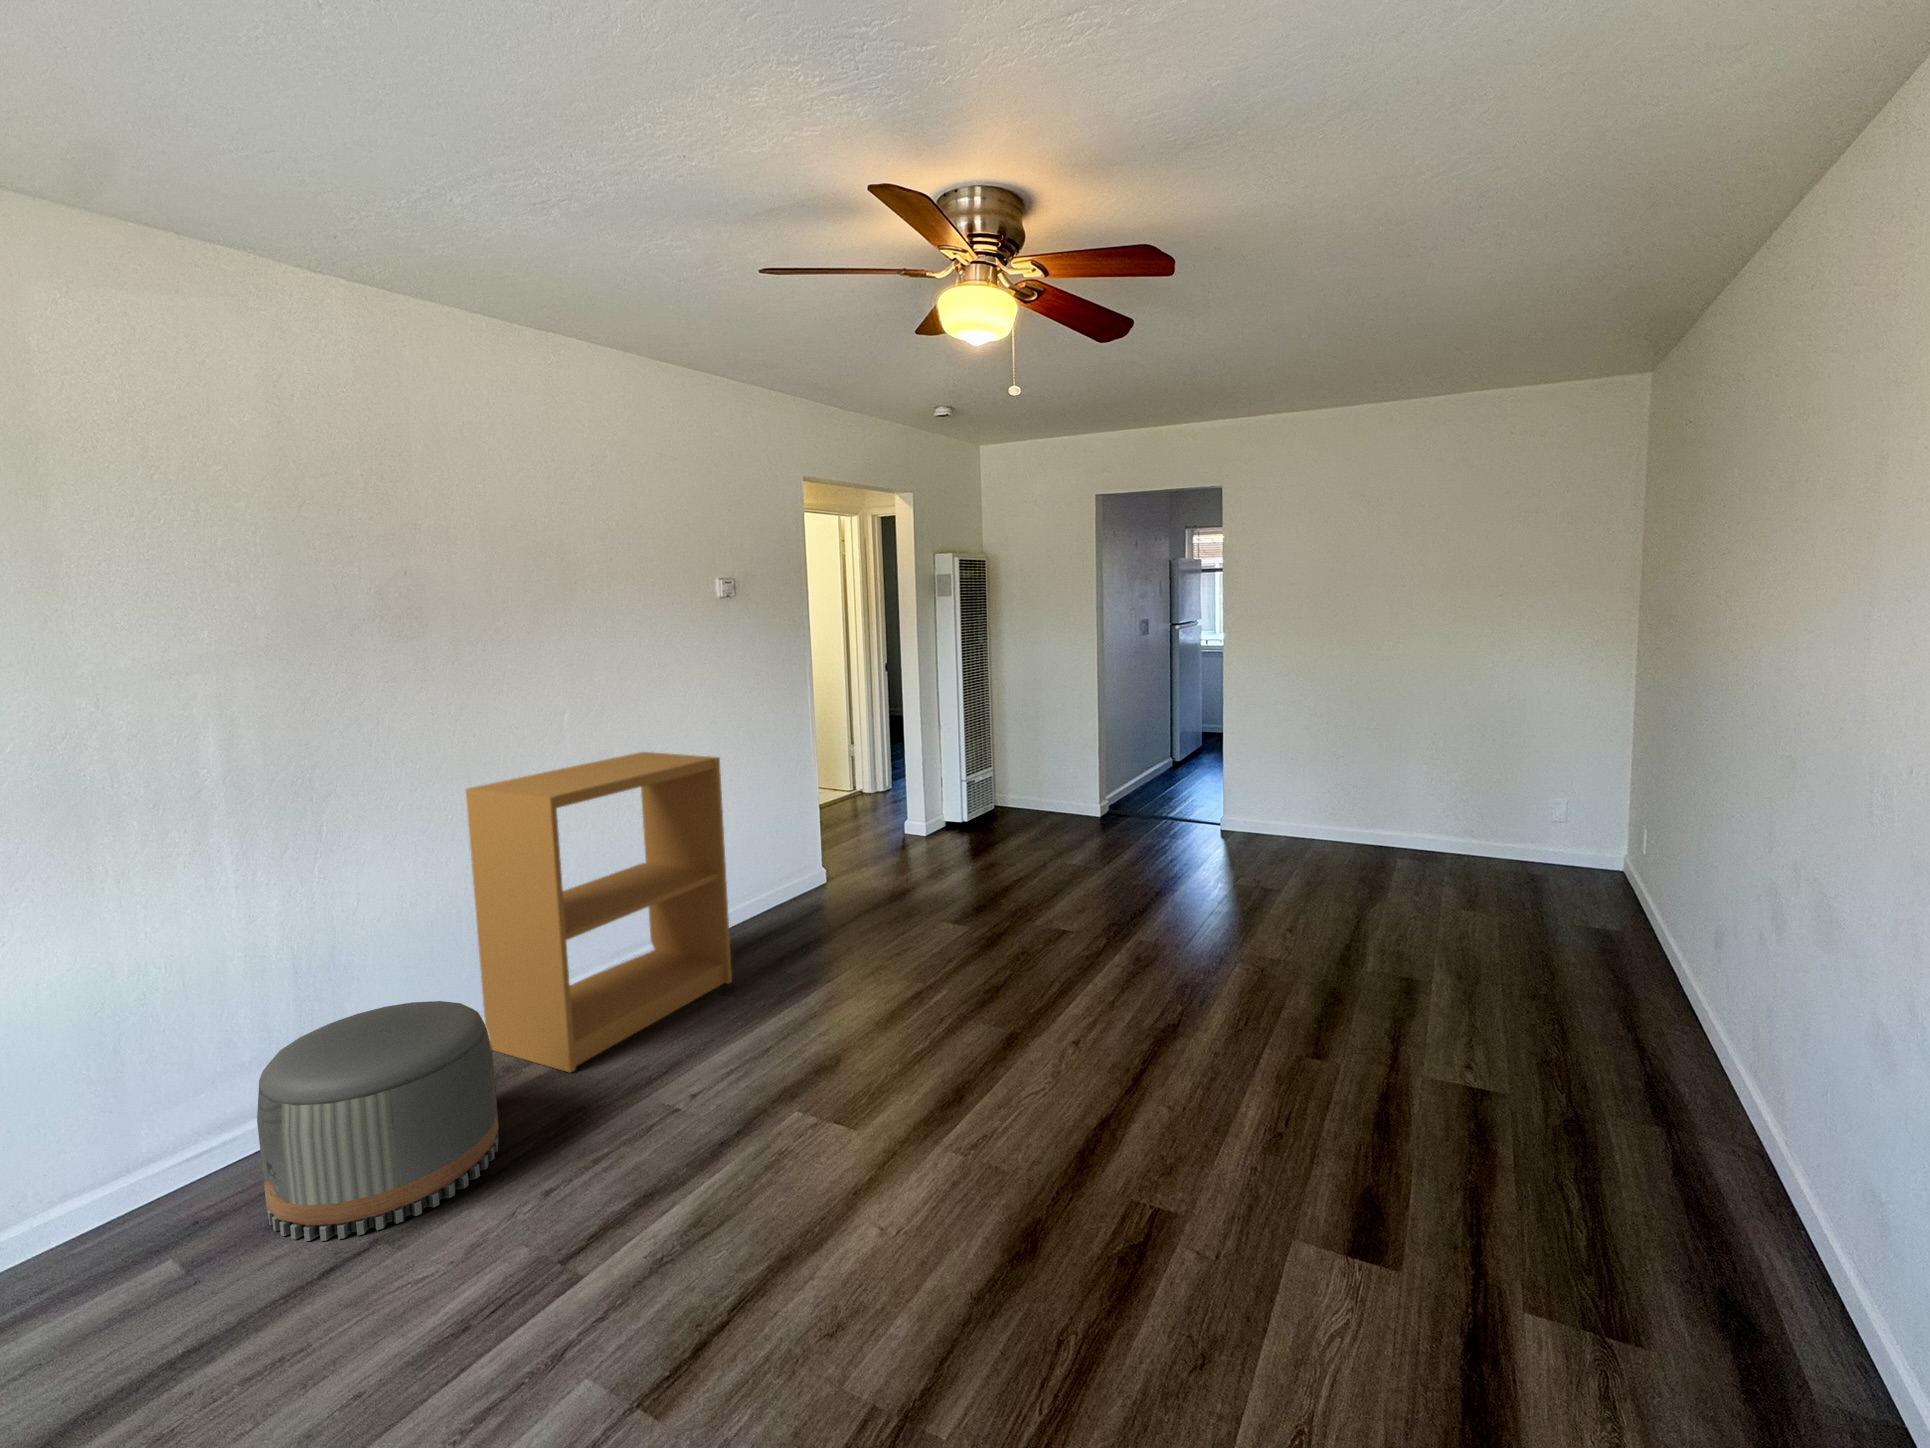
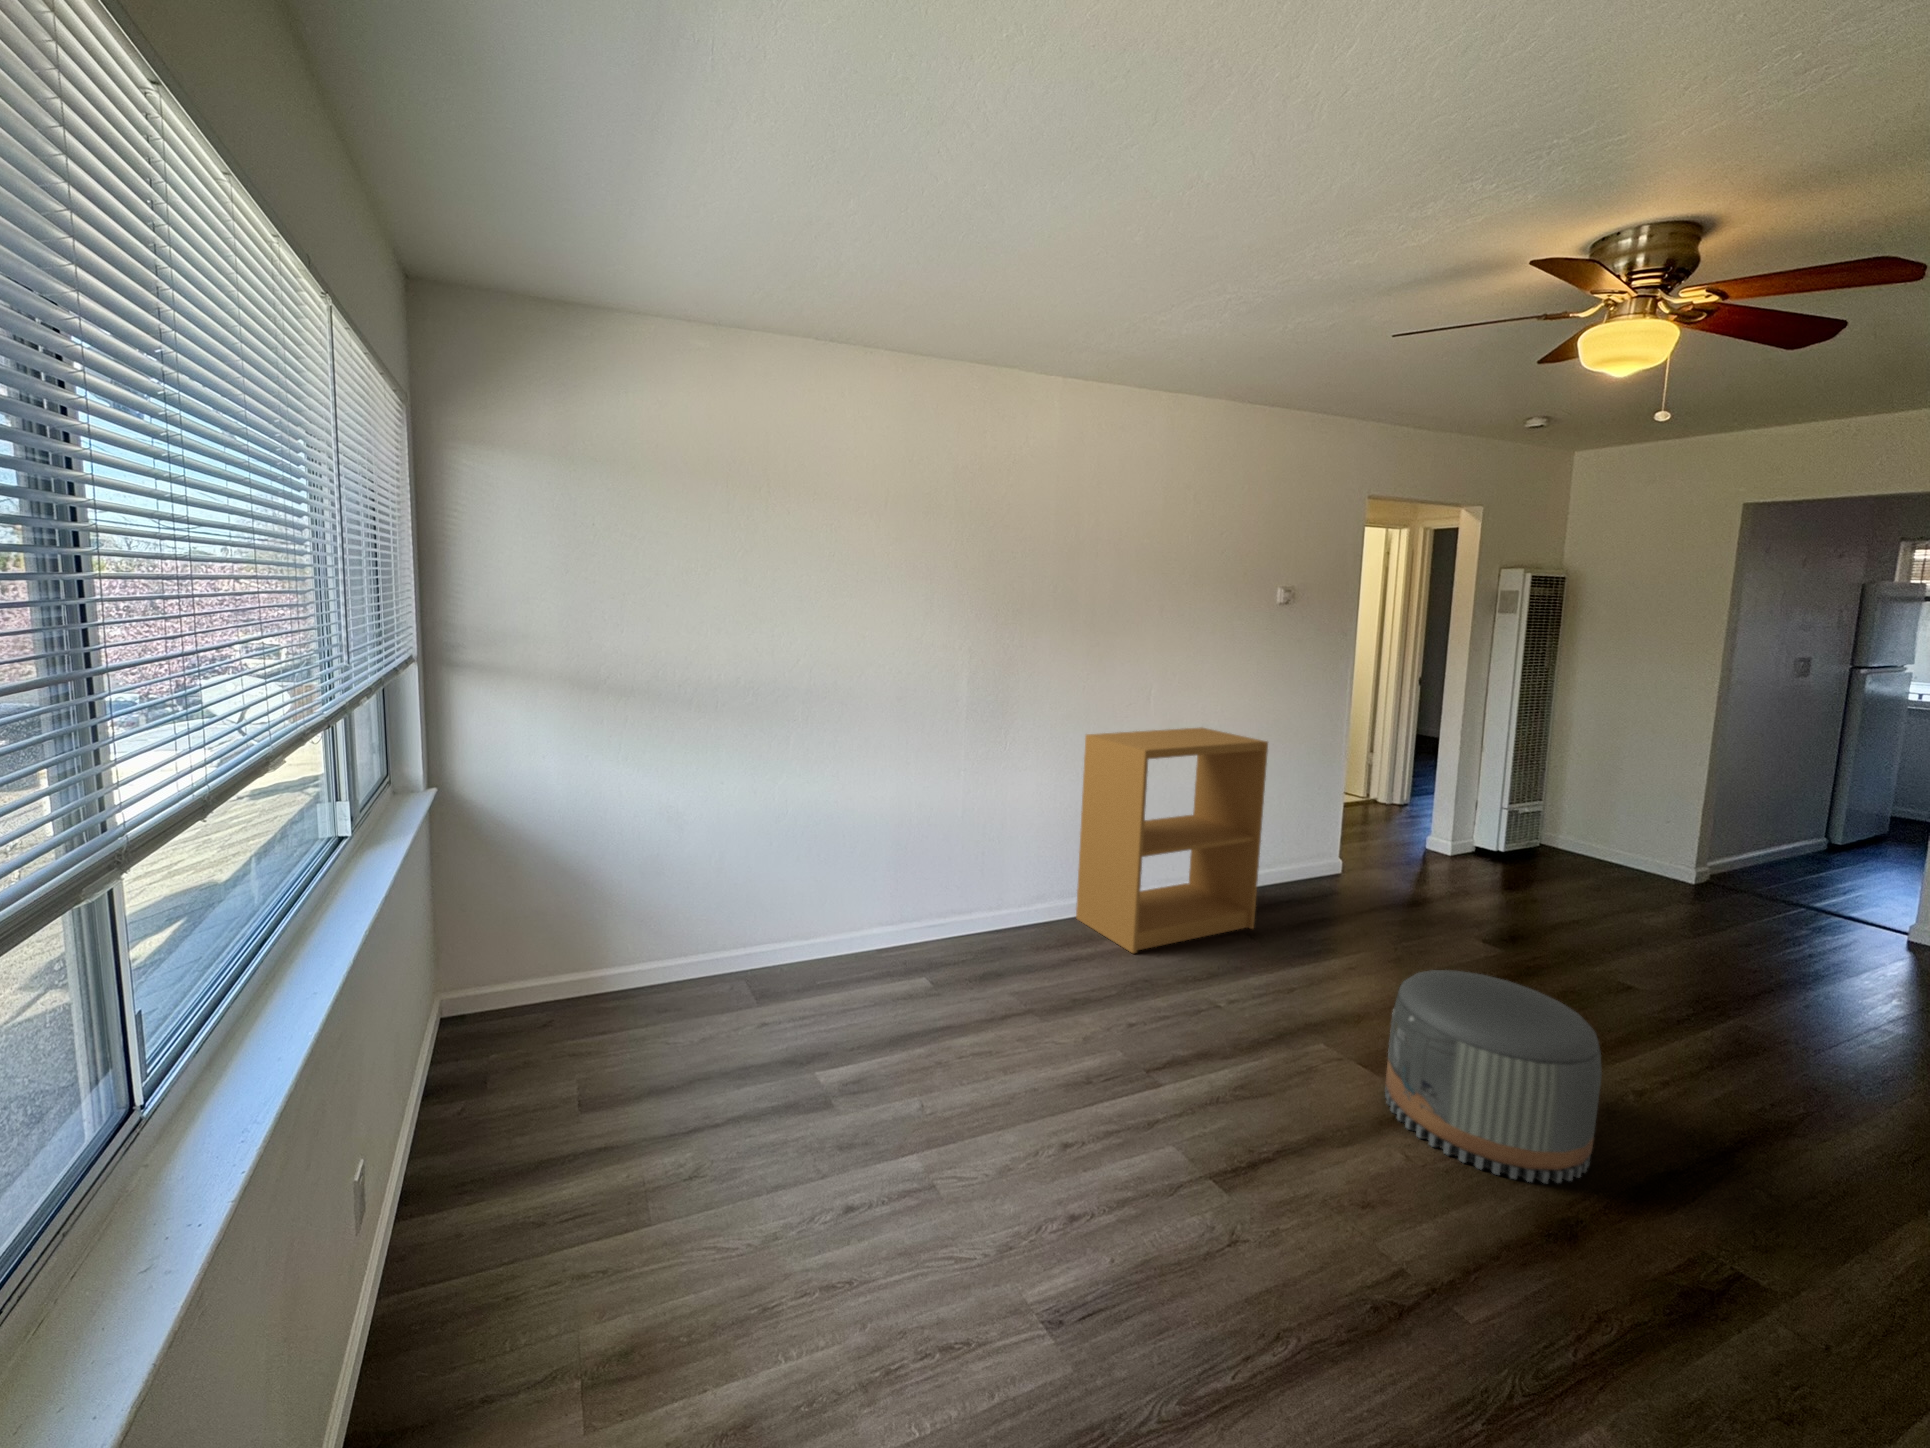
pouf: present [257,1001,499,1241] -> present [1385,970,1602,1183]

